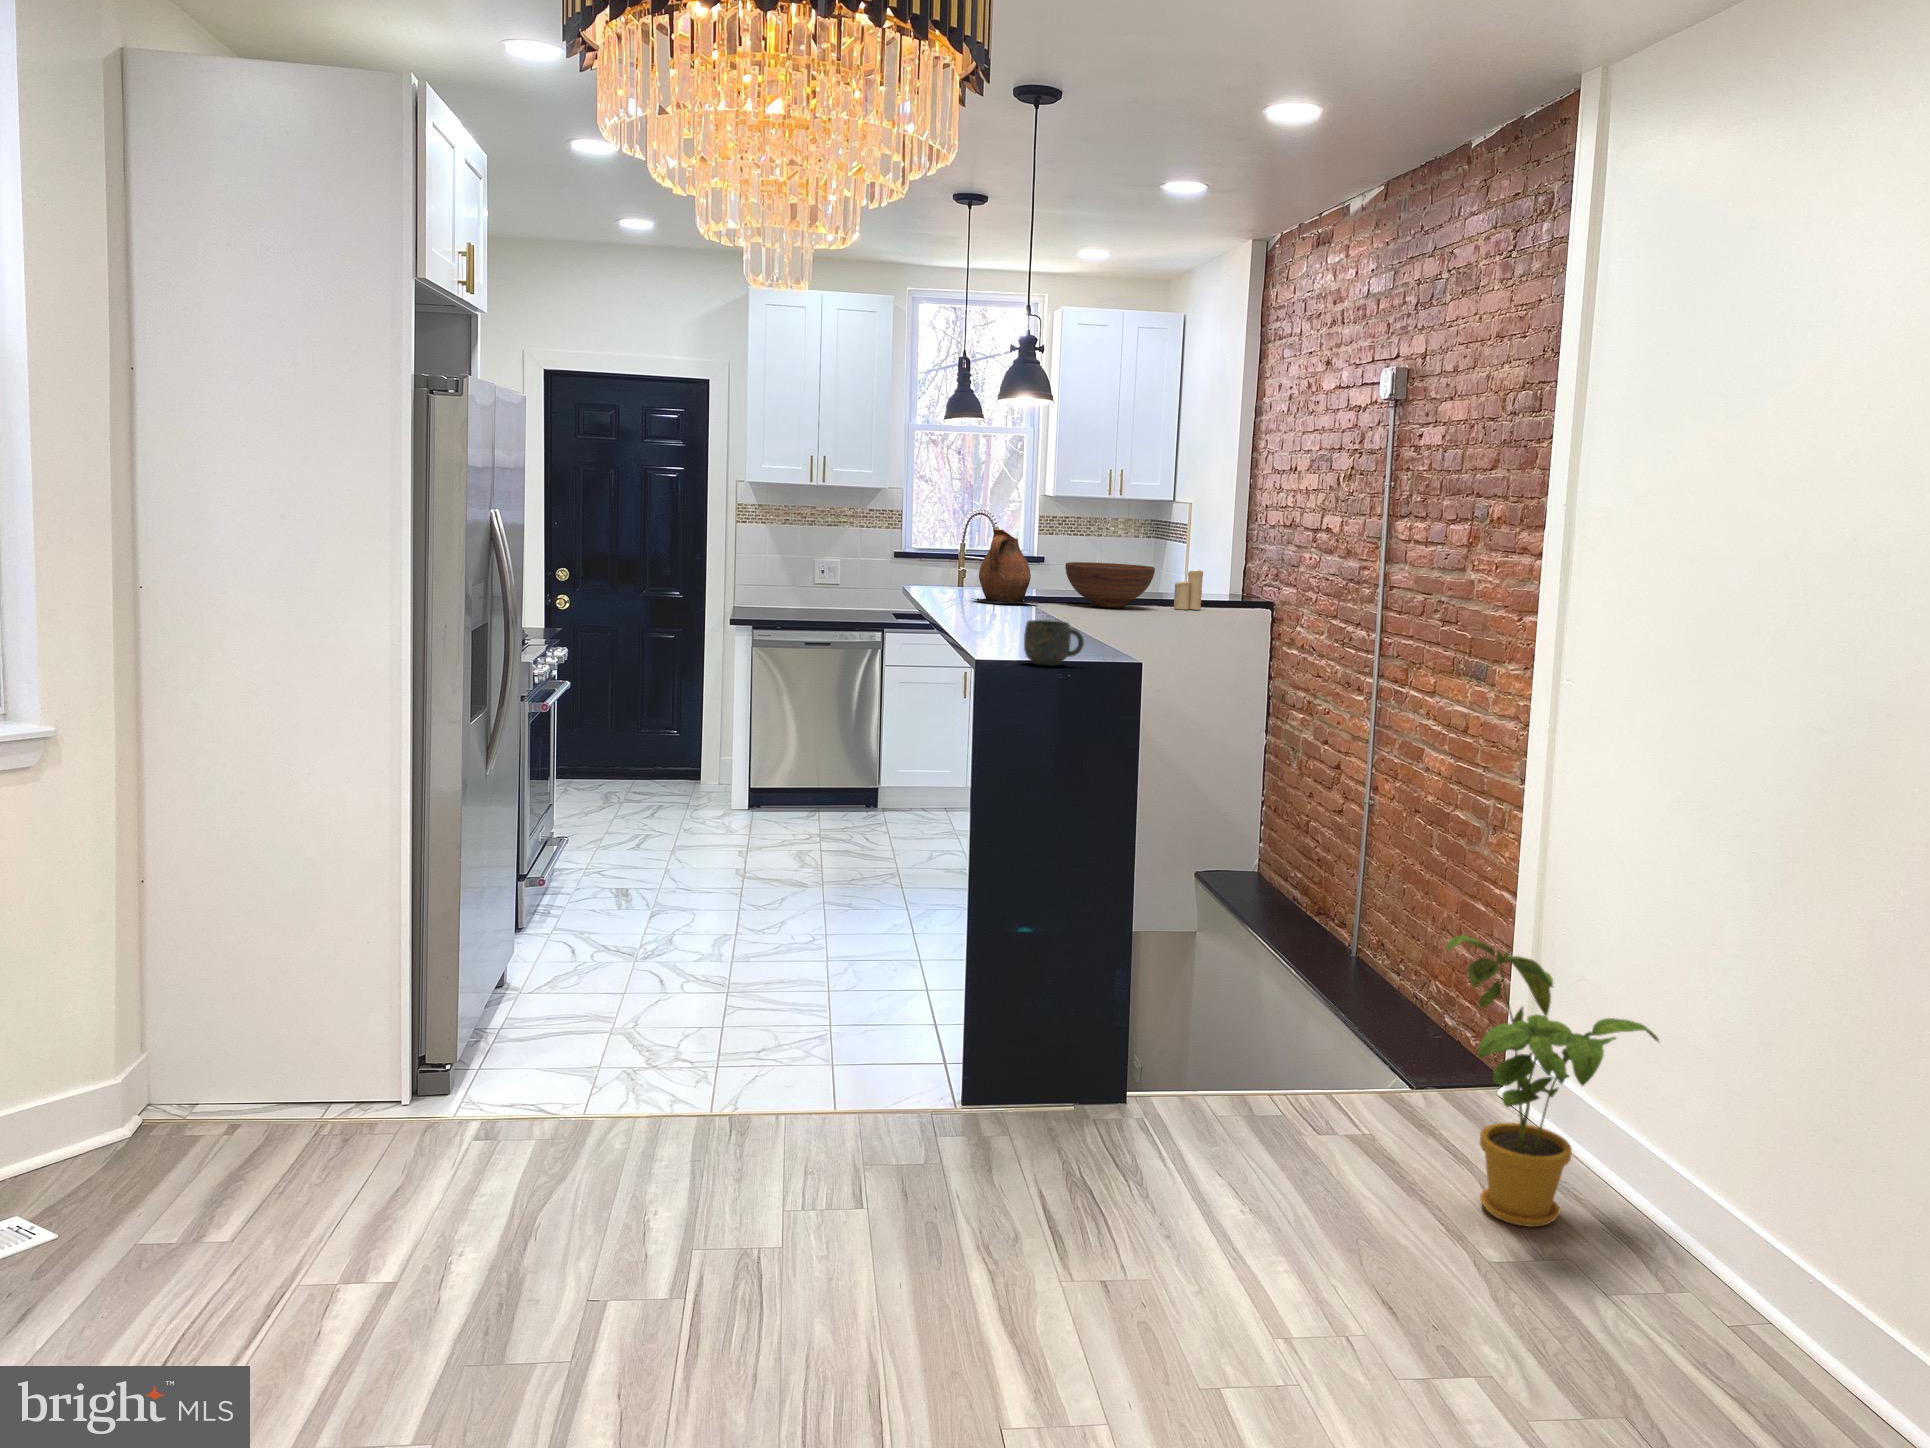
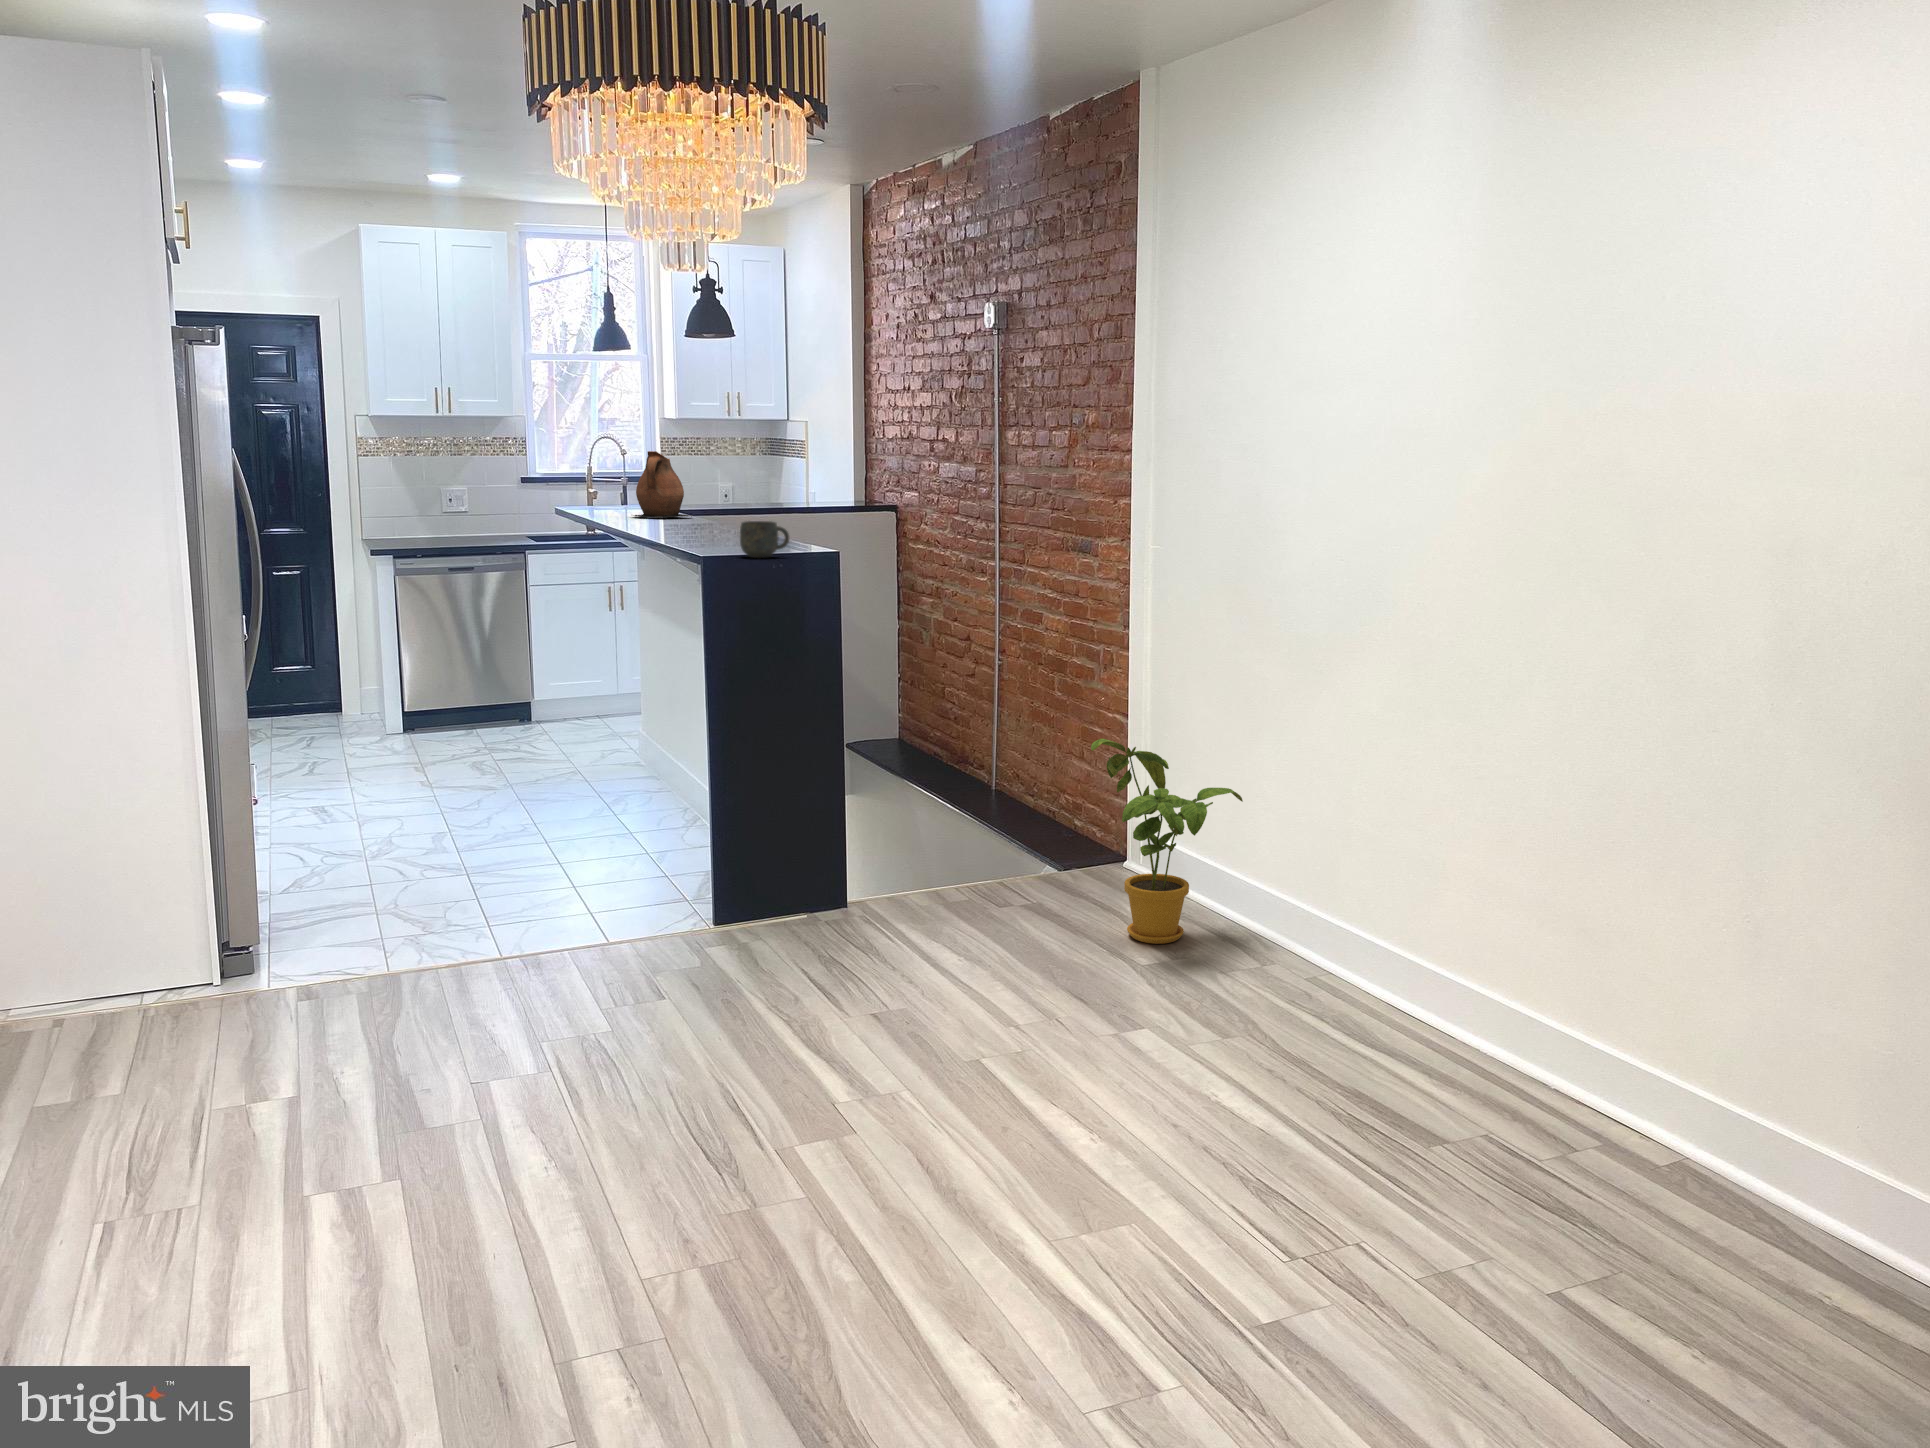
fruit bowl: present [1065,562,1155,608] -> none [712,478,793,517]
candle: present [1174,565,1203,610] -> none [809,476,833,515]

